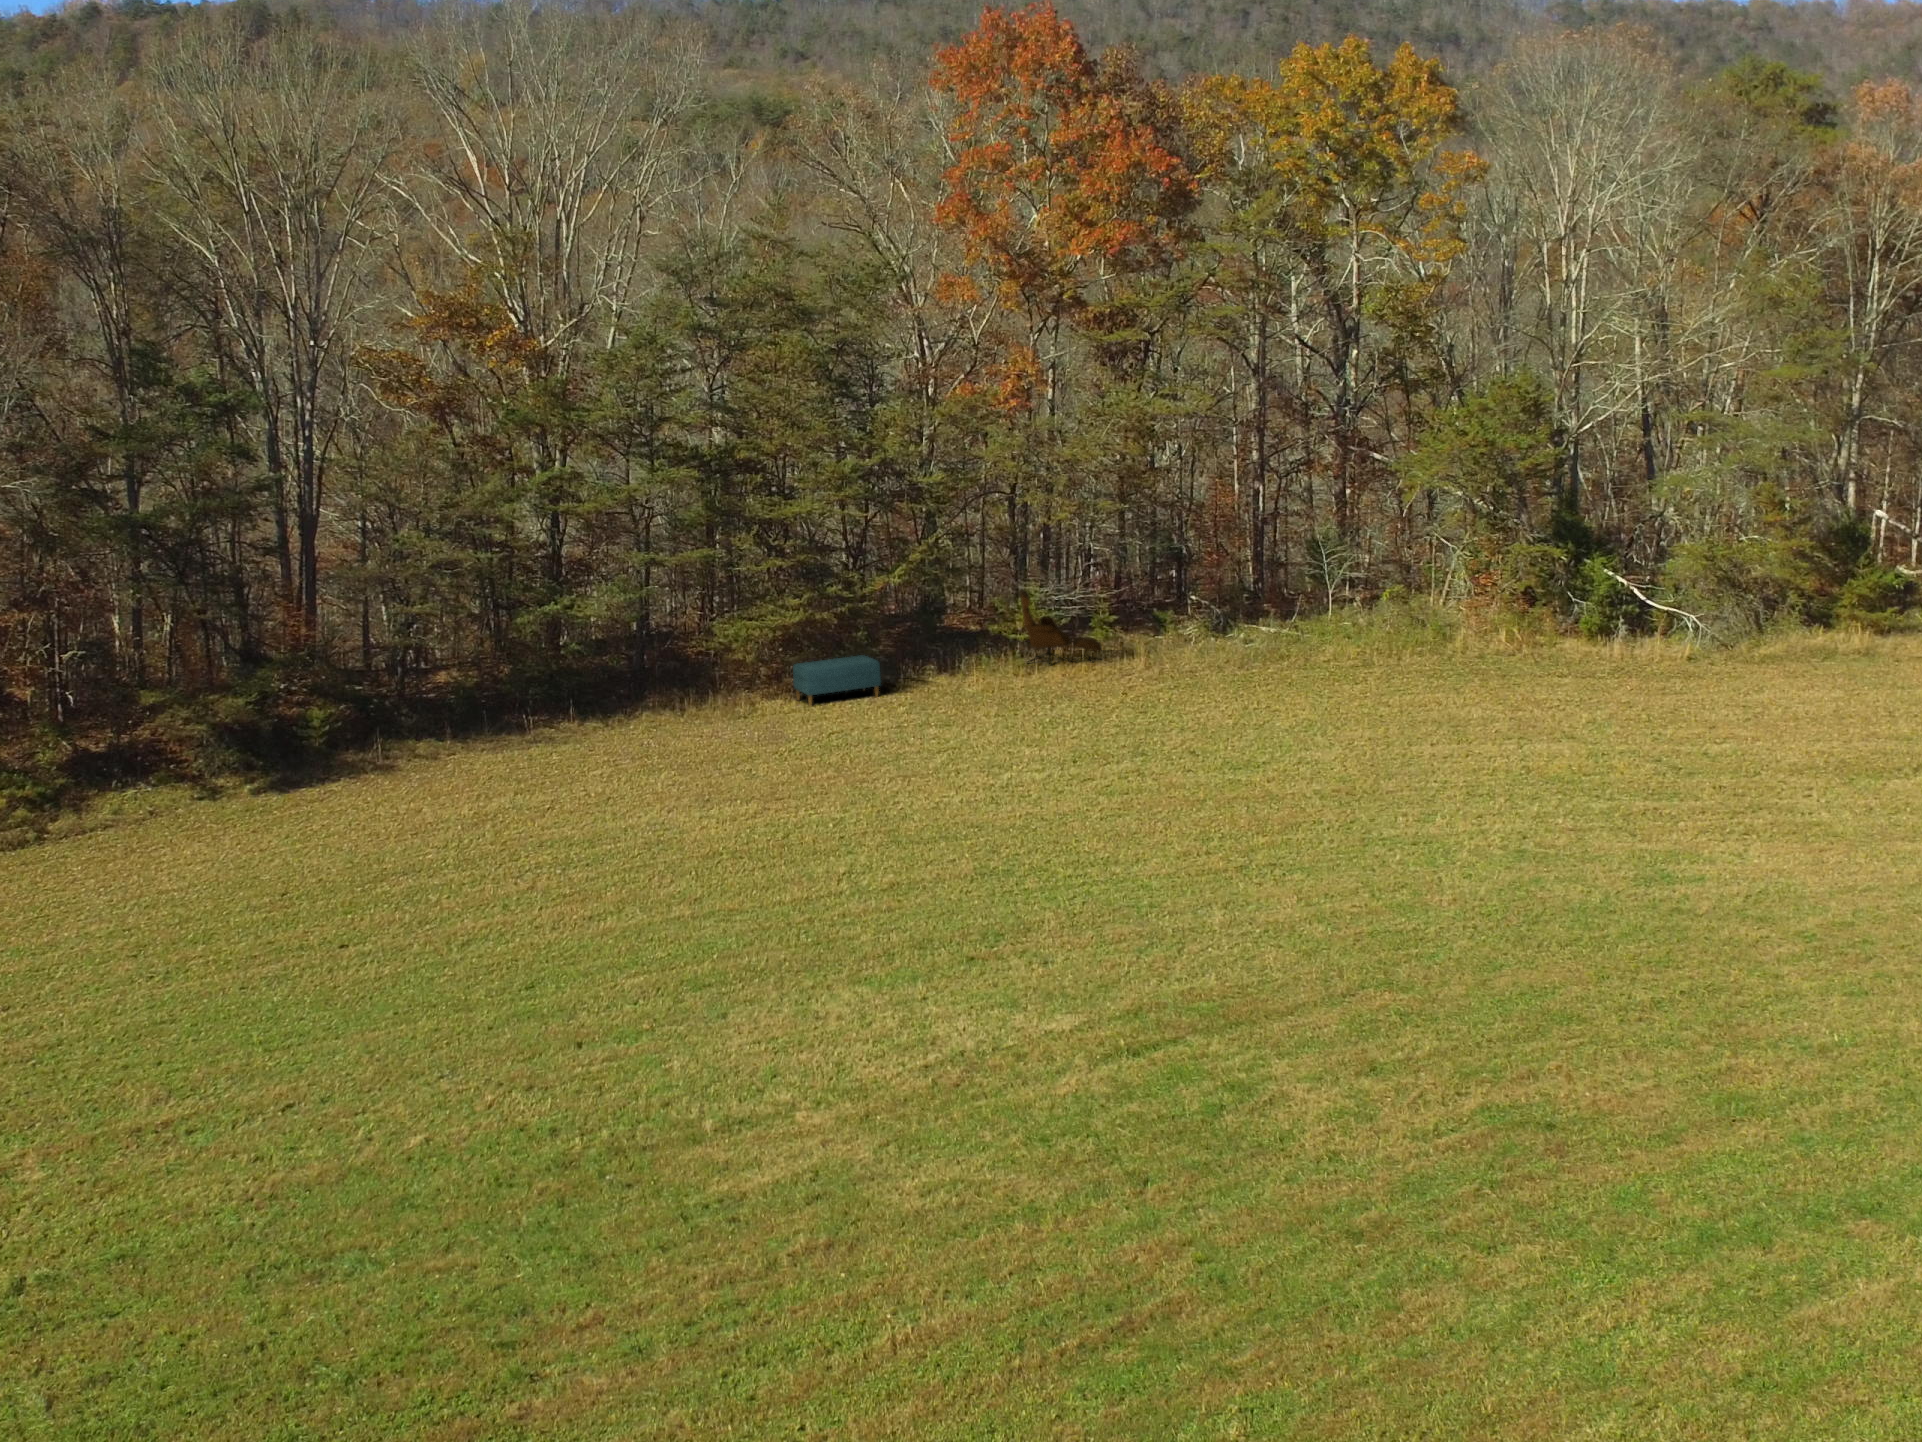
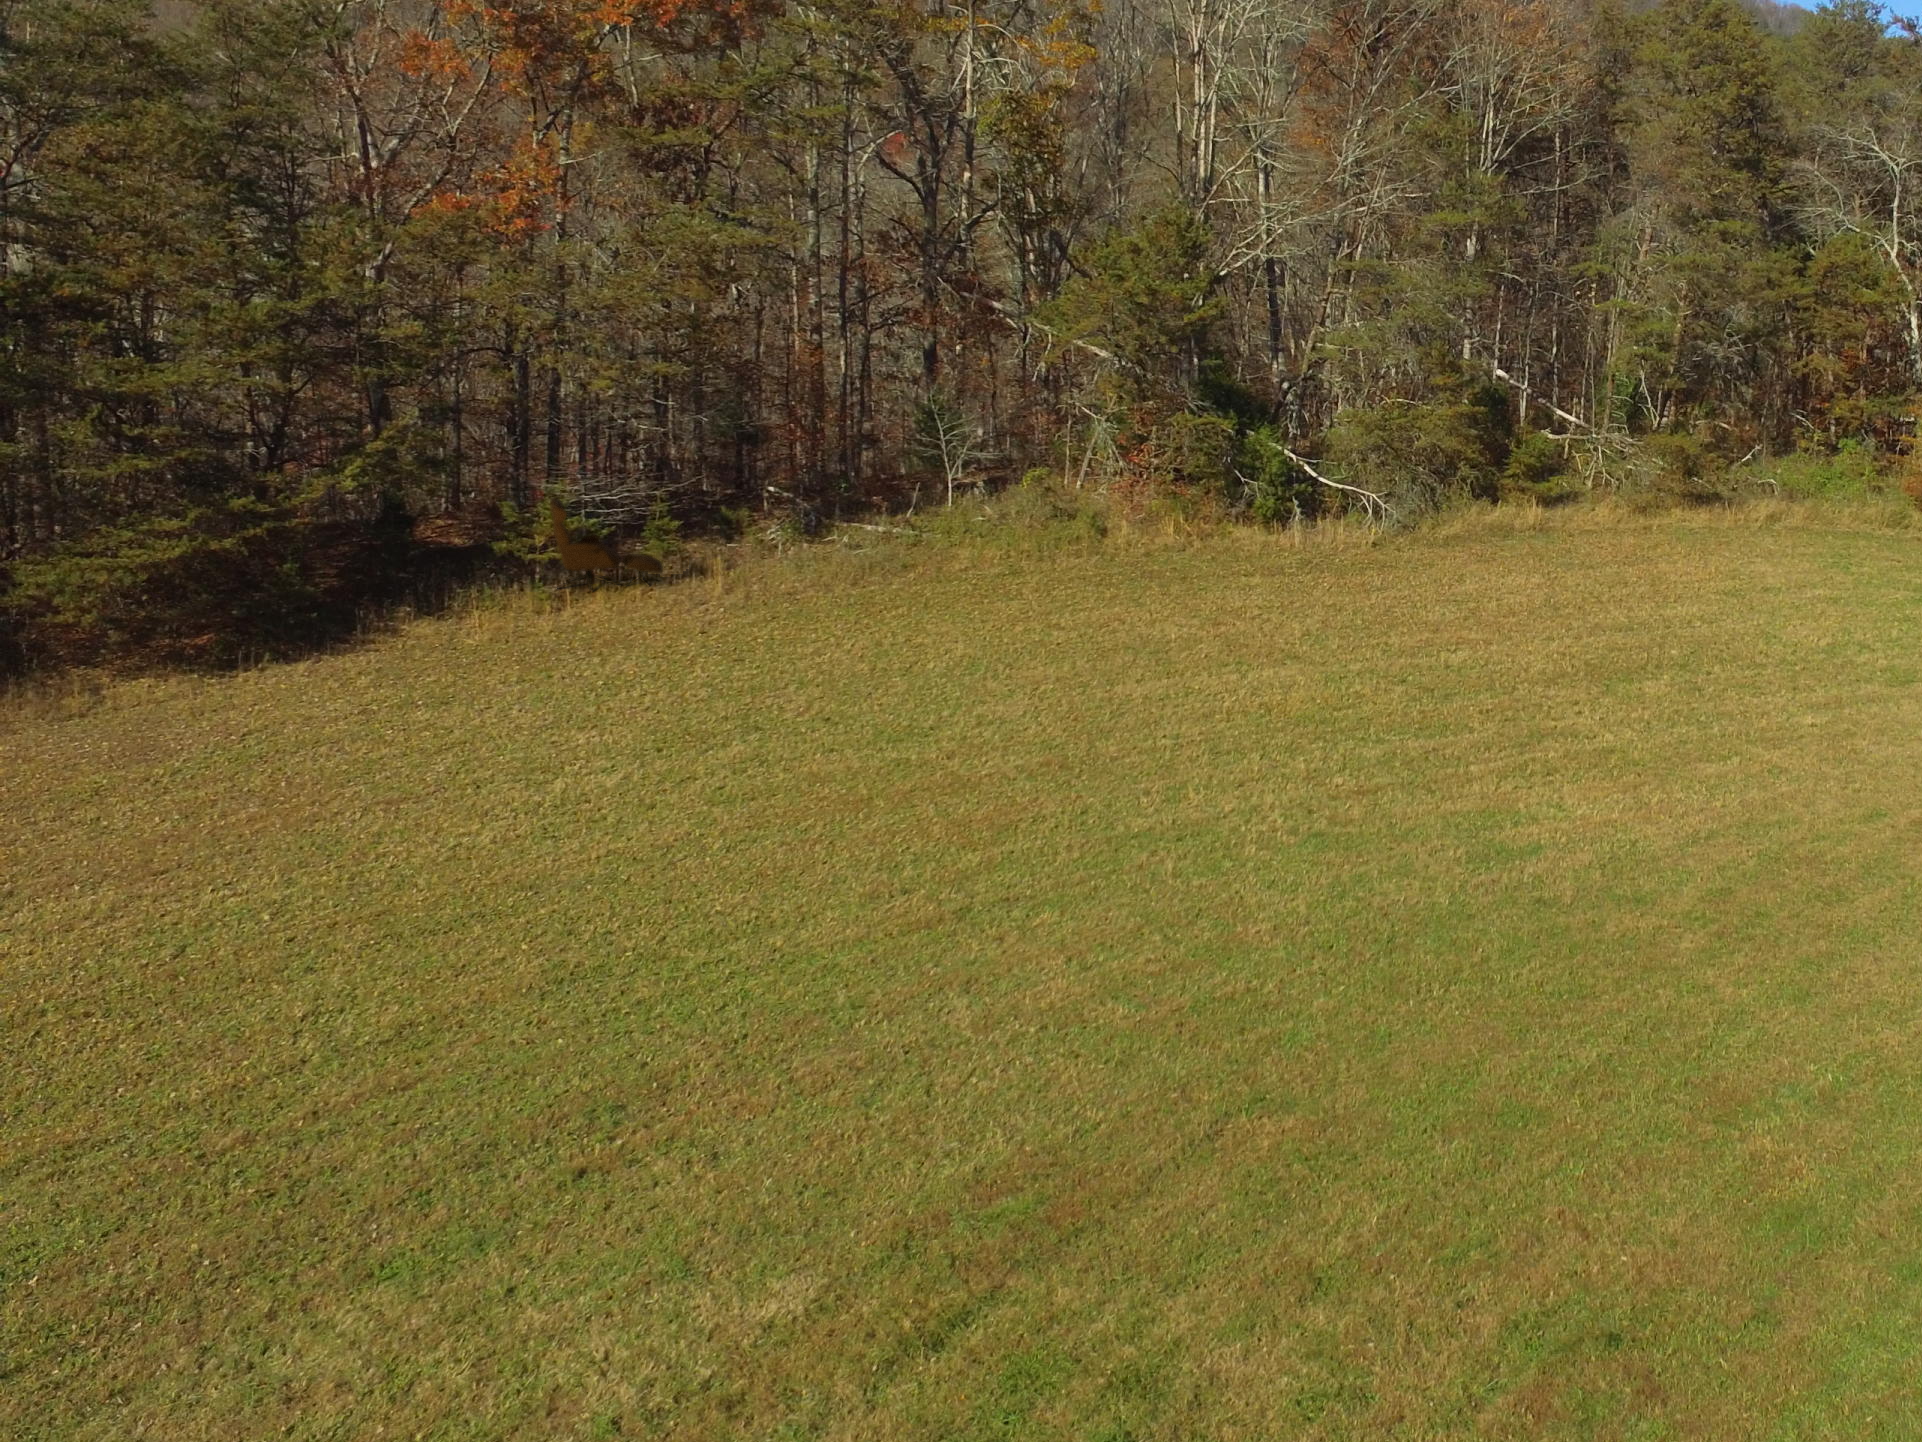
bench: present [793,655,881,706] -> none [158,593,326,677]

